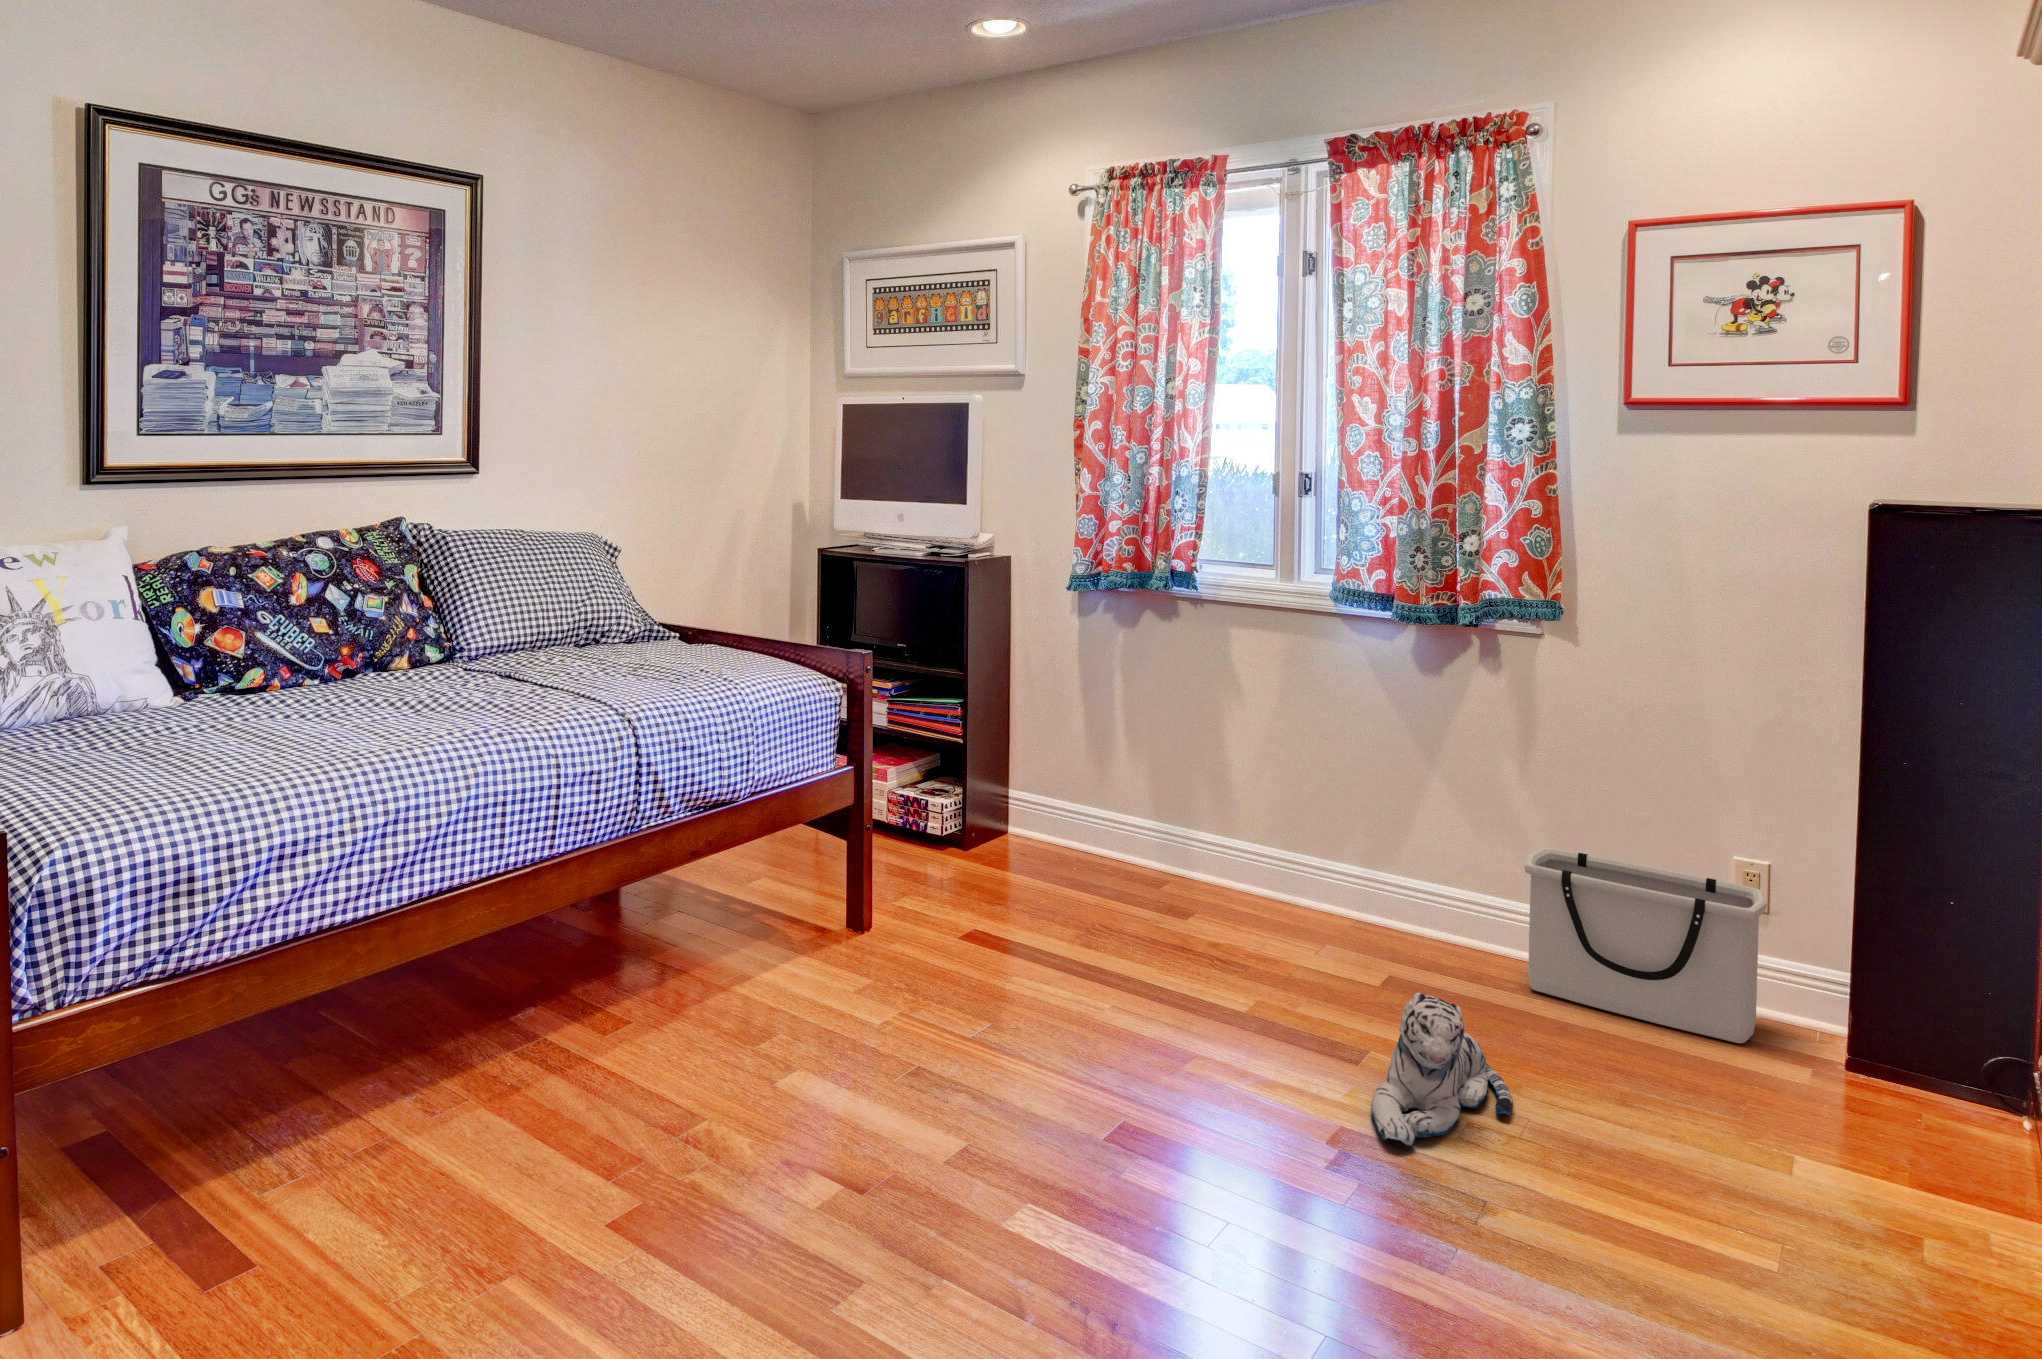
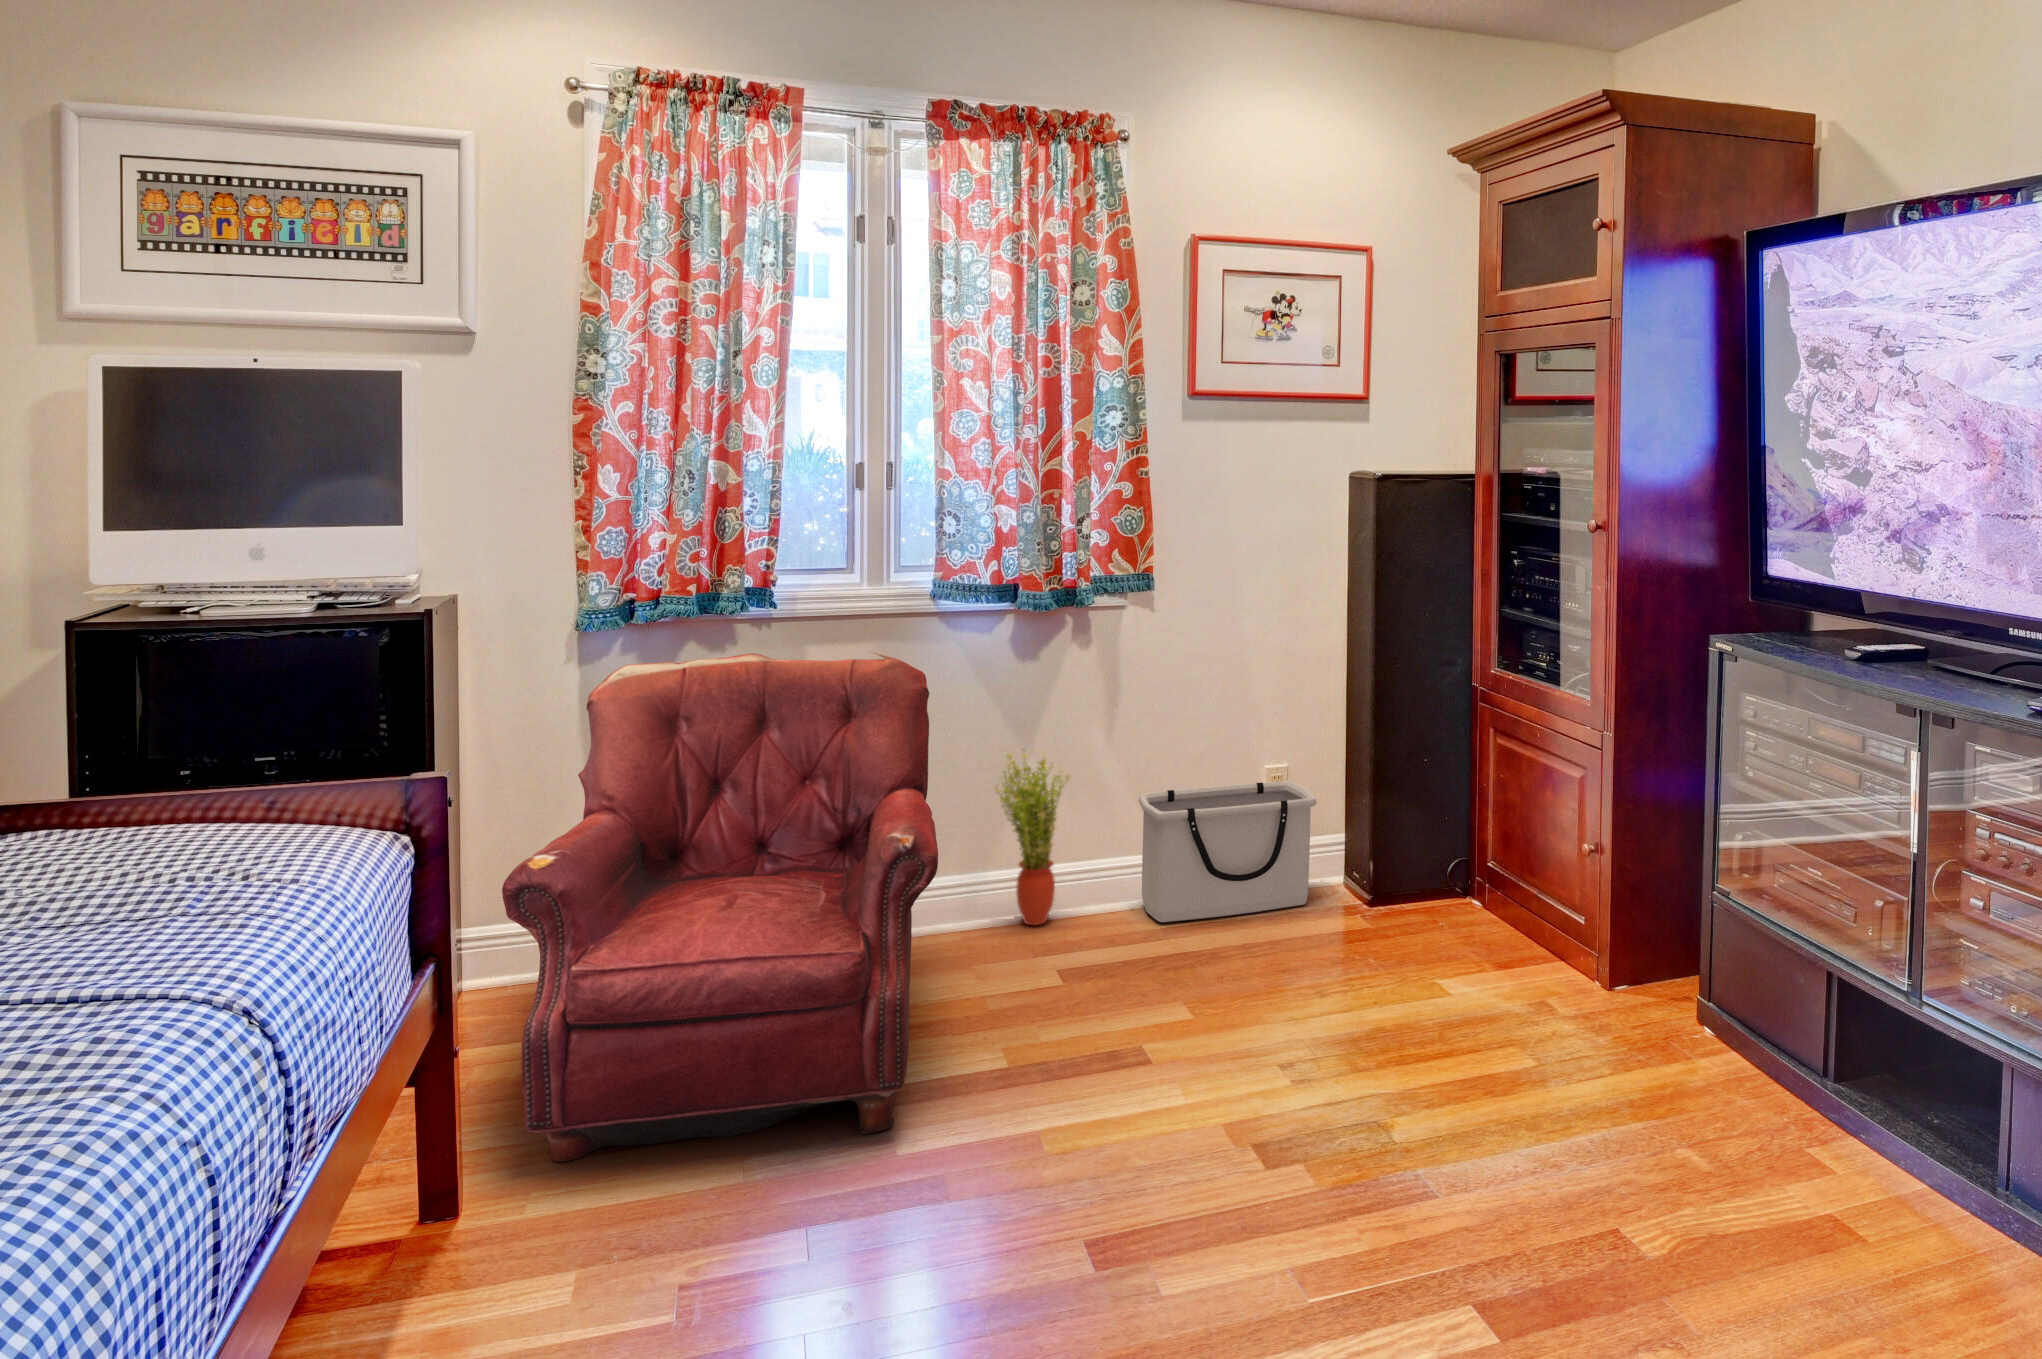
armchair: none [890,622,1281,1003] -> present [502,652,938,1162]
potted plant: none [1366,762,1447,947] -> present [995,749,1070,925]
plush toy: present [1371,993,1513,1147] -> none [1200,952,1303,1099]

